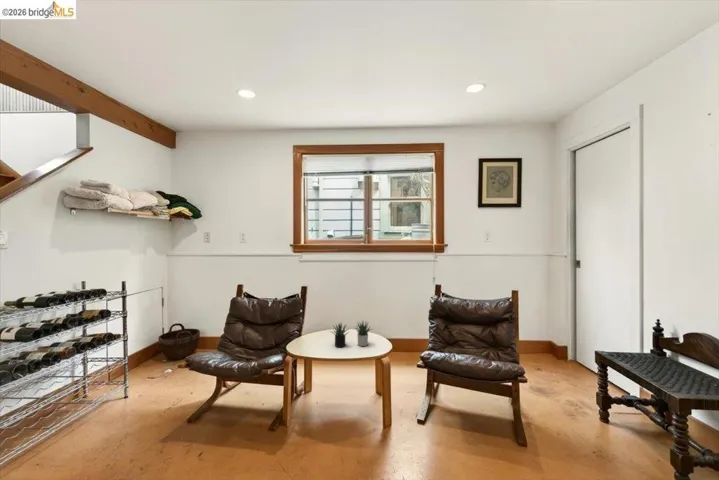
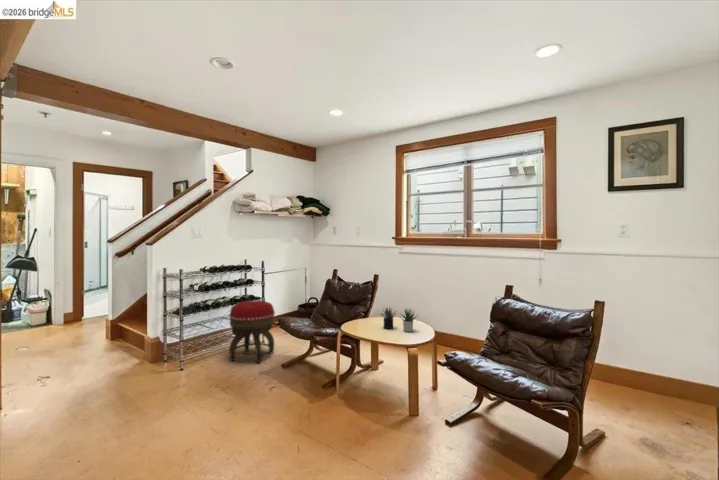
footstool: none [81,339,163,447] -> present [229,300,275,363]

